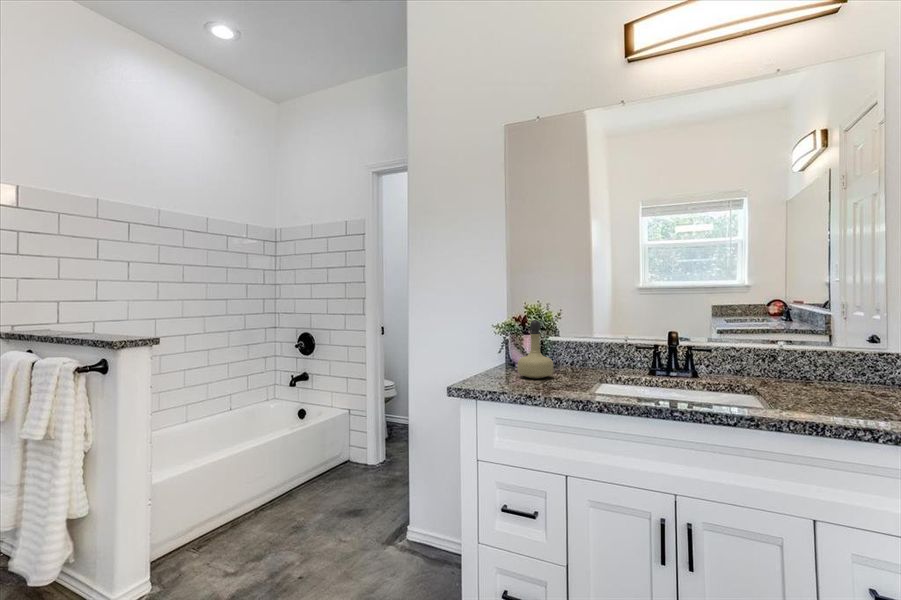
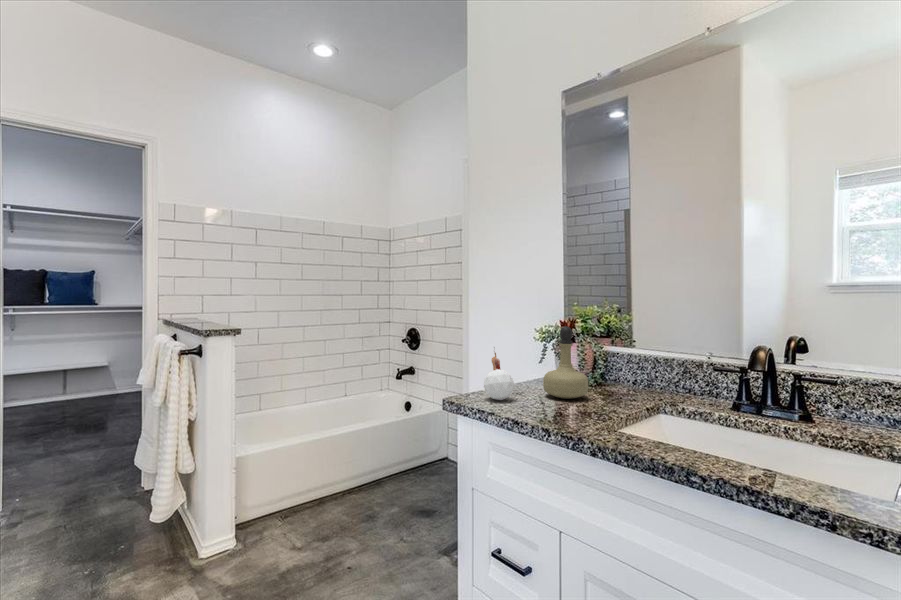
candle: none [479,340,504,384] -> present [484,347,514,400]

